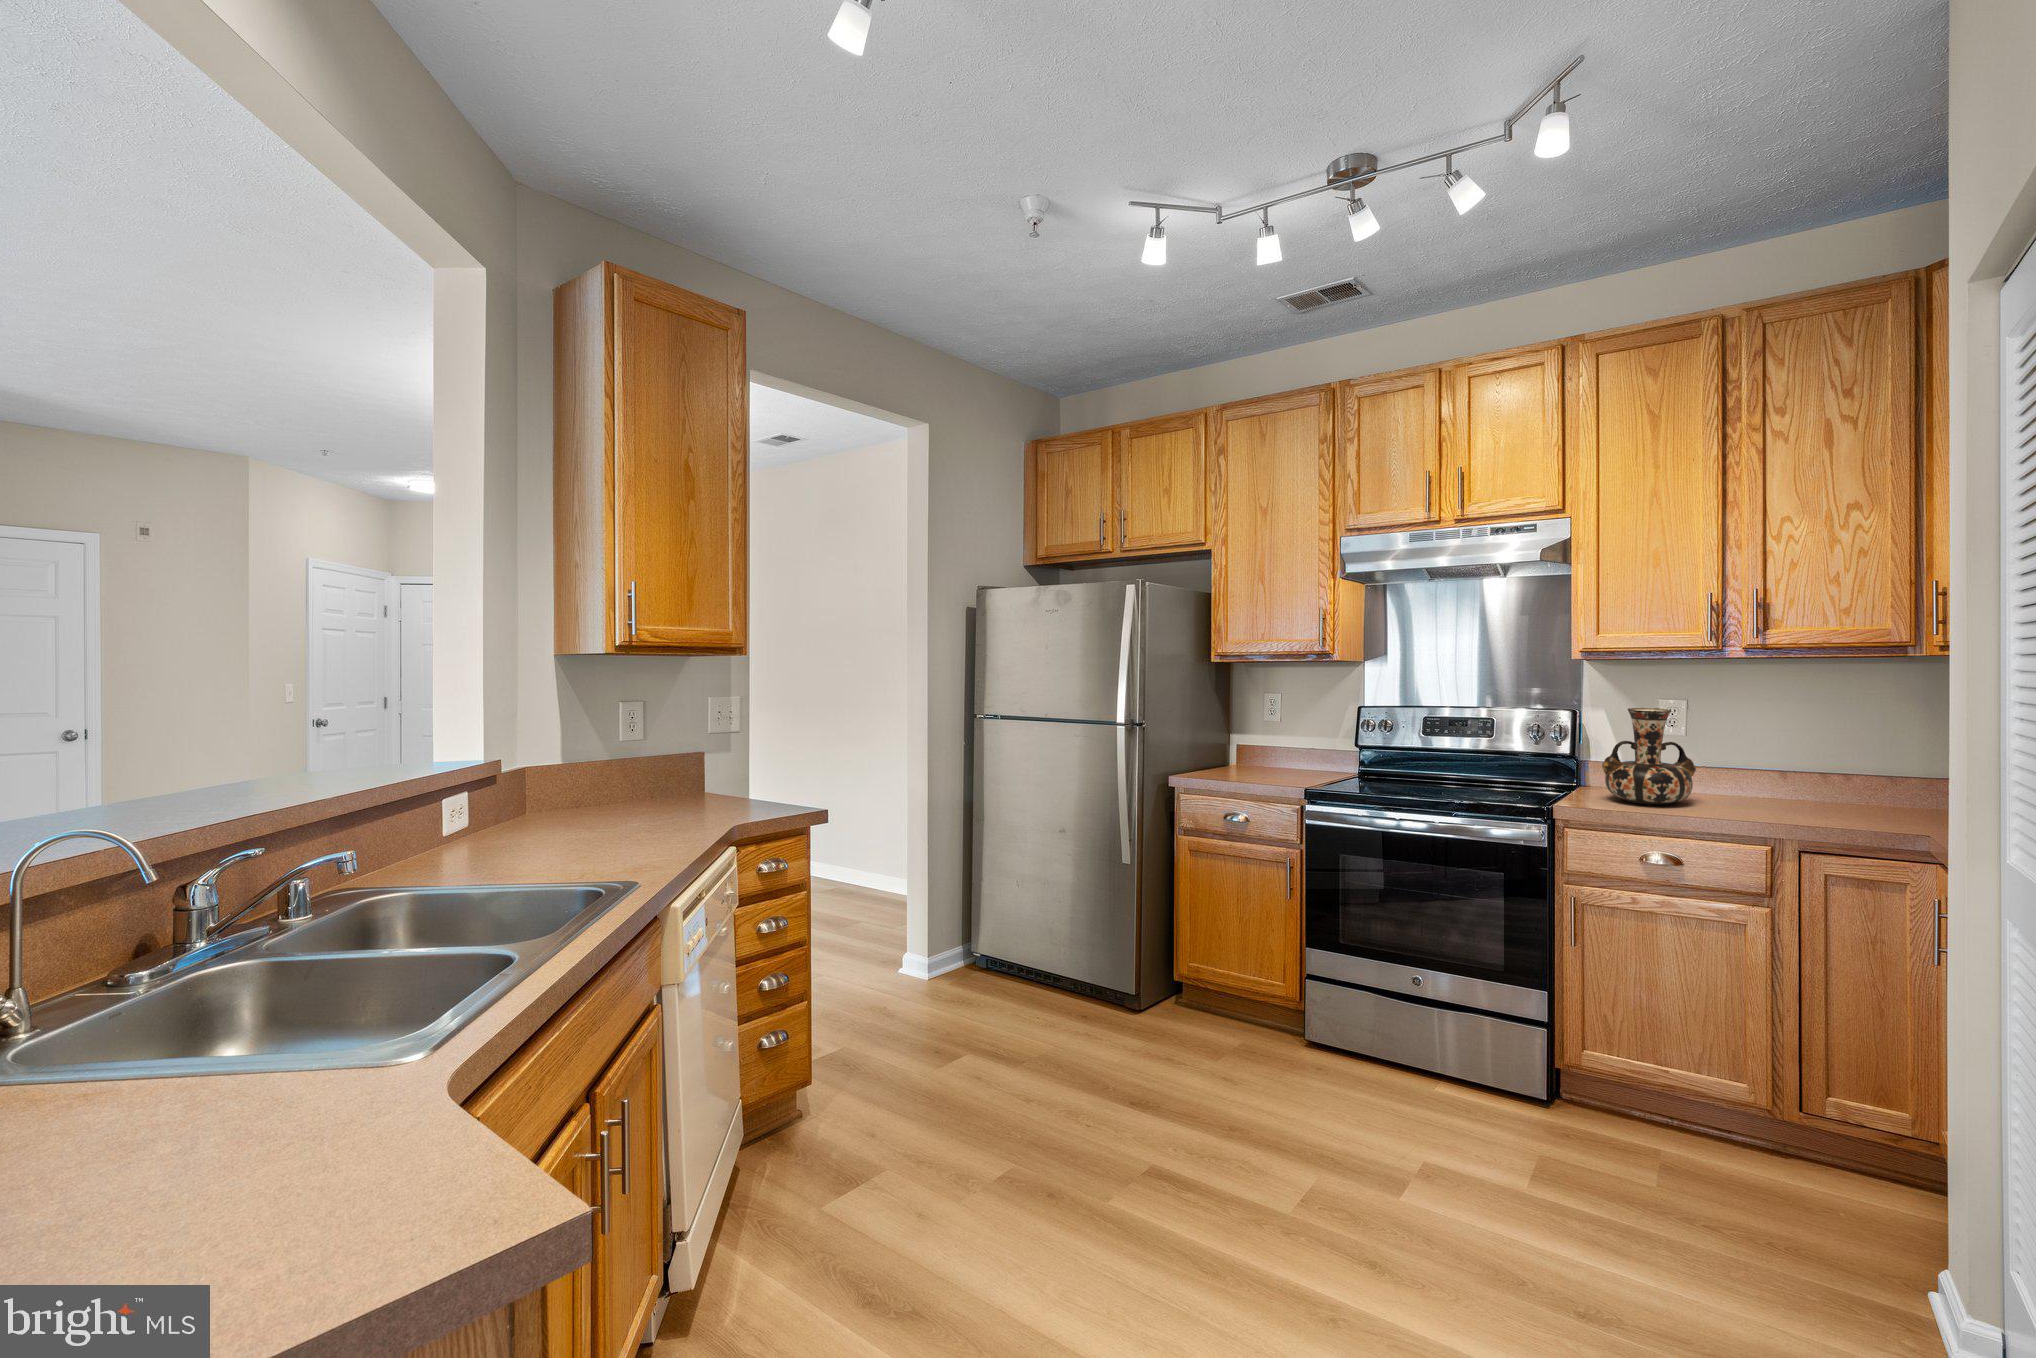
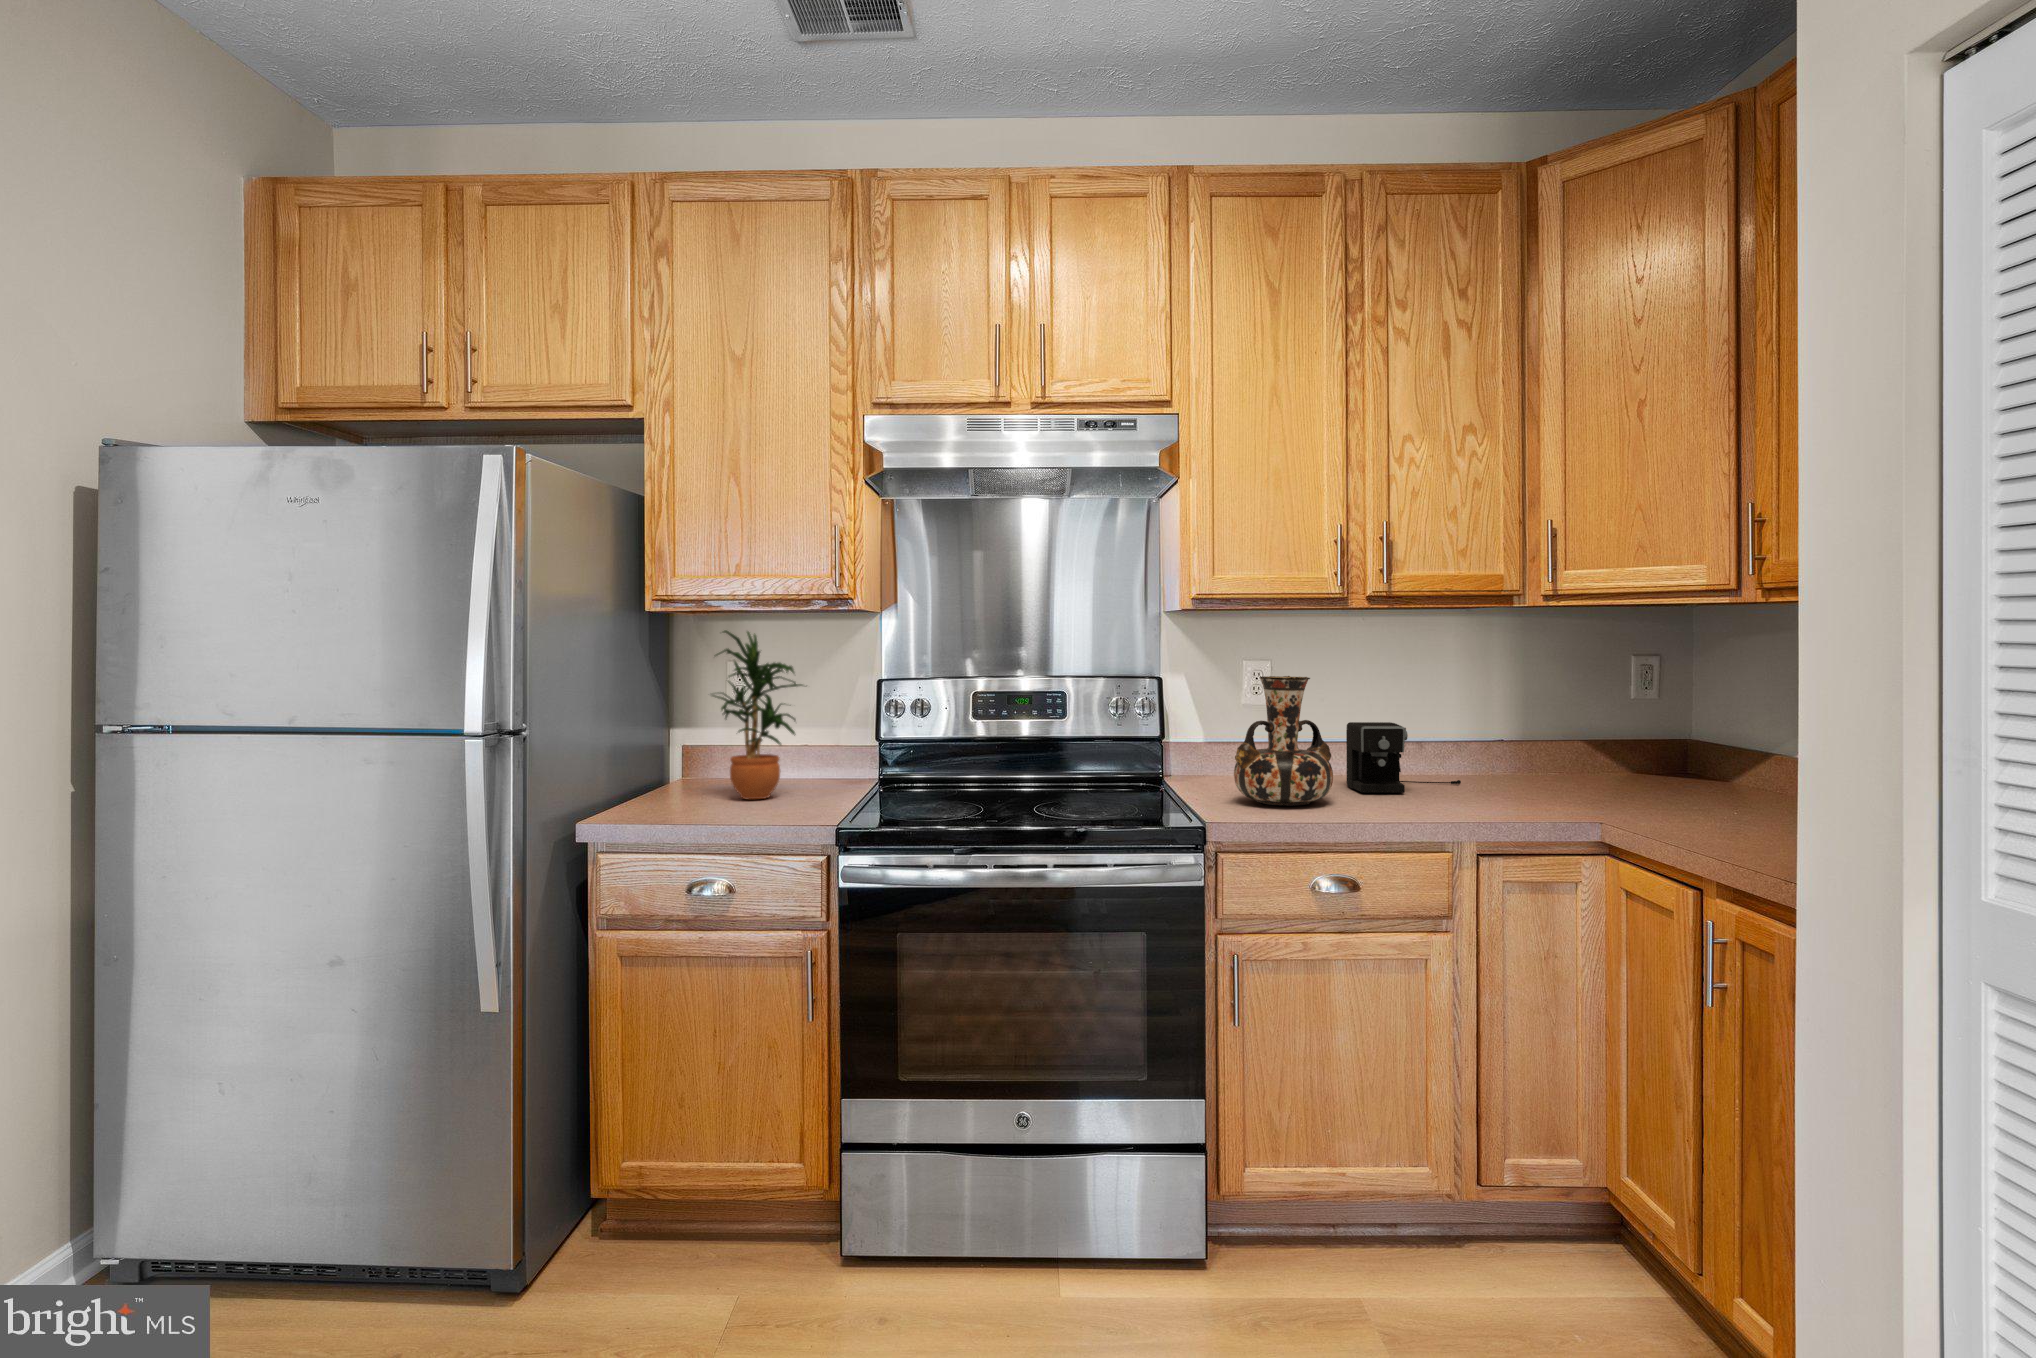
potted plant: none [1246,668,1308,769] -> present [712,630,803,799]
coffee maker: none [1733,744,1859,803] -> present [1346,722,1461,793]

